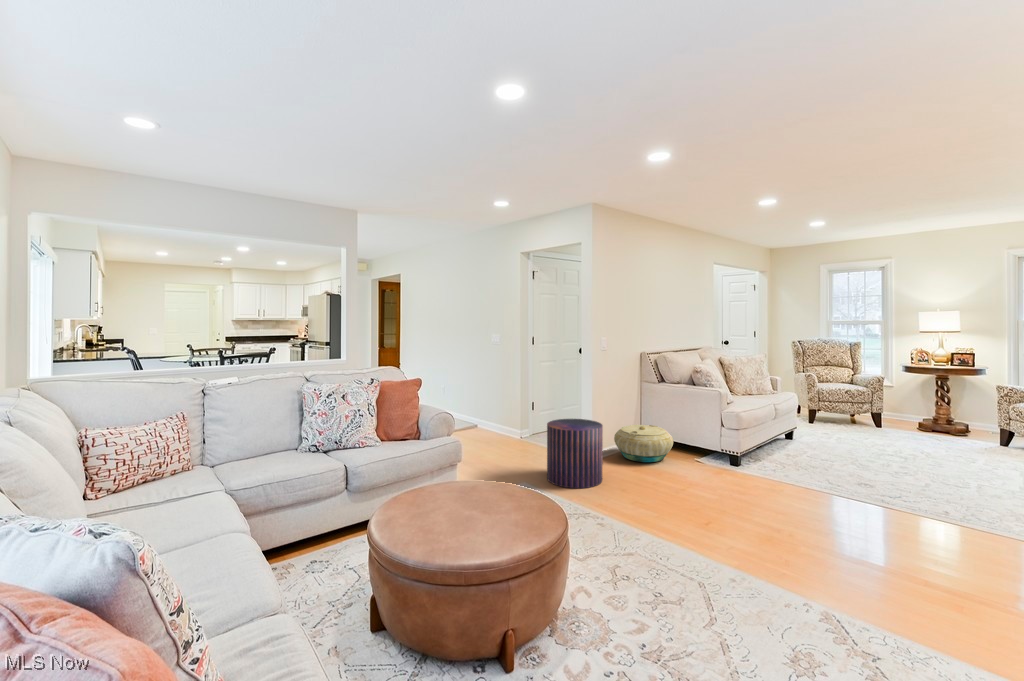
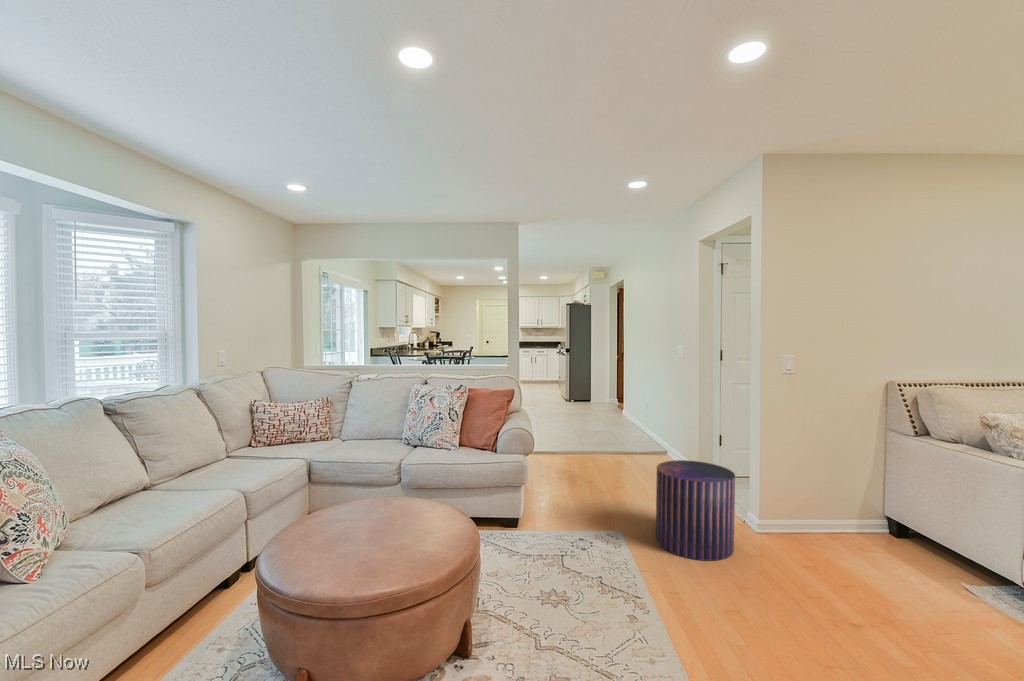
basket: present [614,425,673,462] -> none [800,493,910,560]

